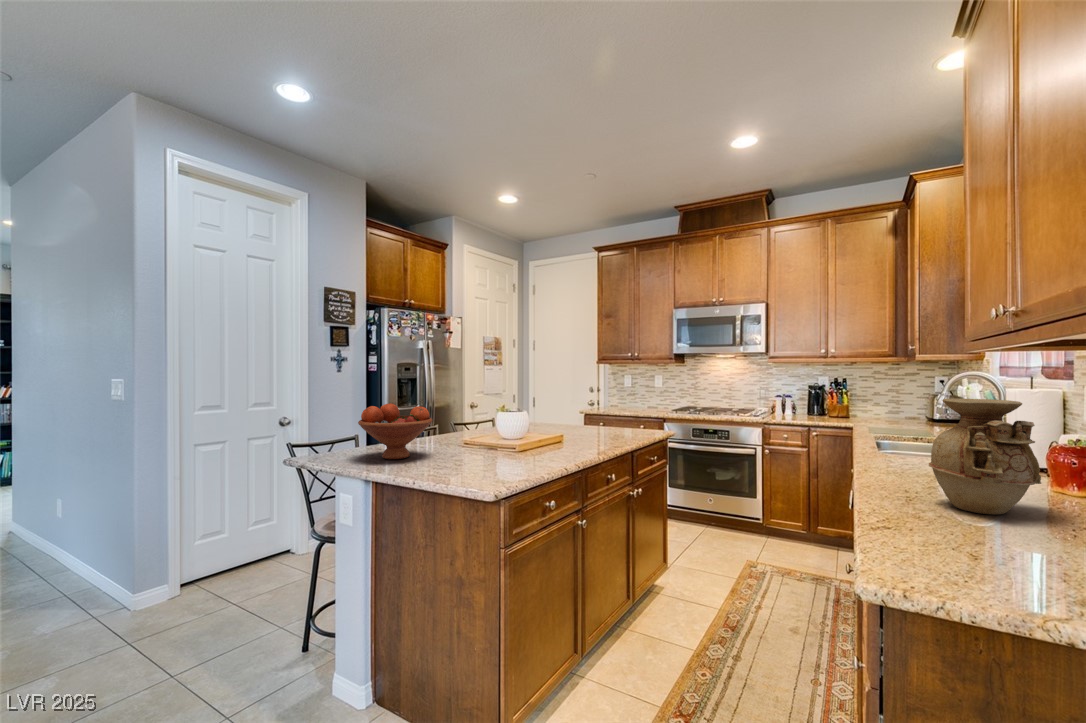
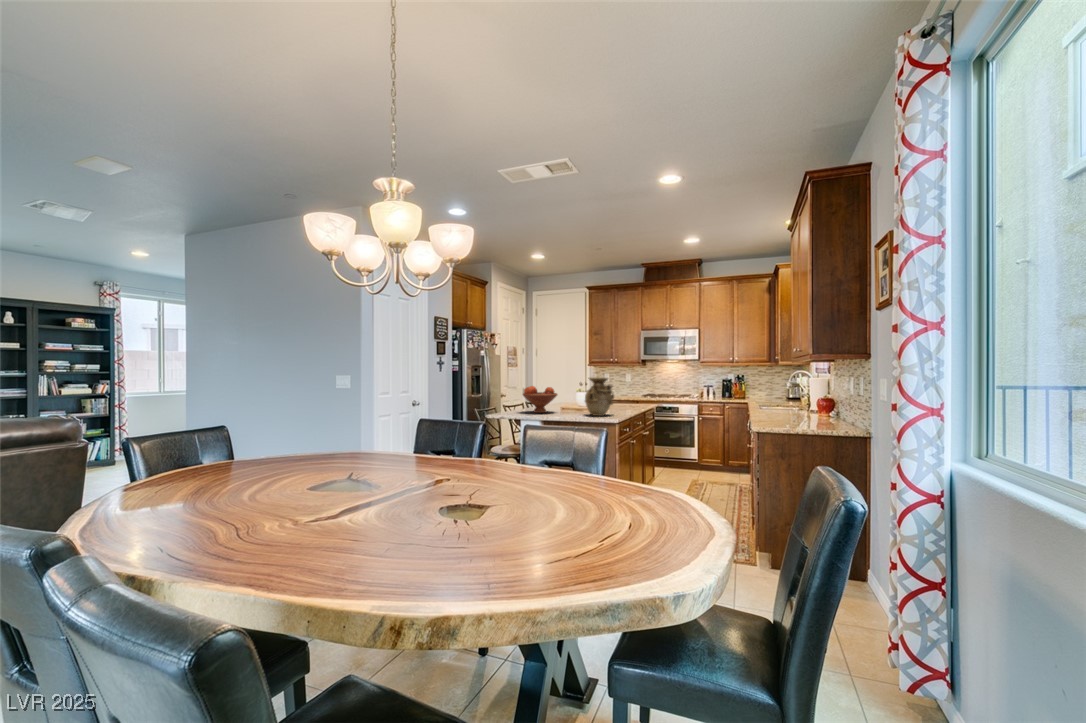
vase: present [929,398,1041,515] -> present [585,377,614,416]

